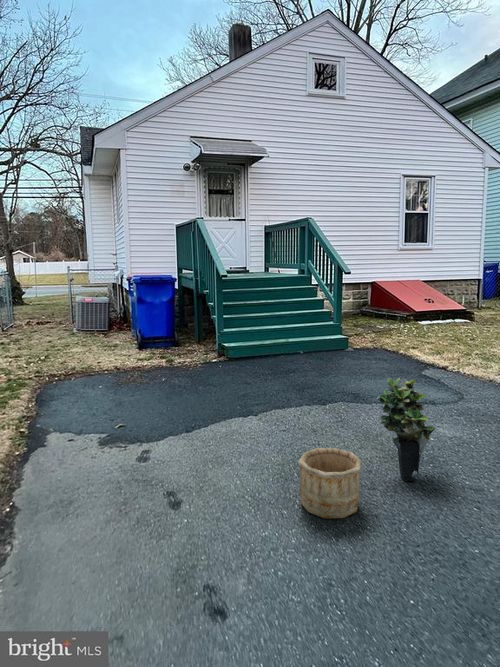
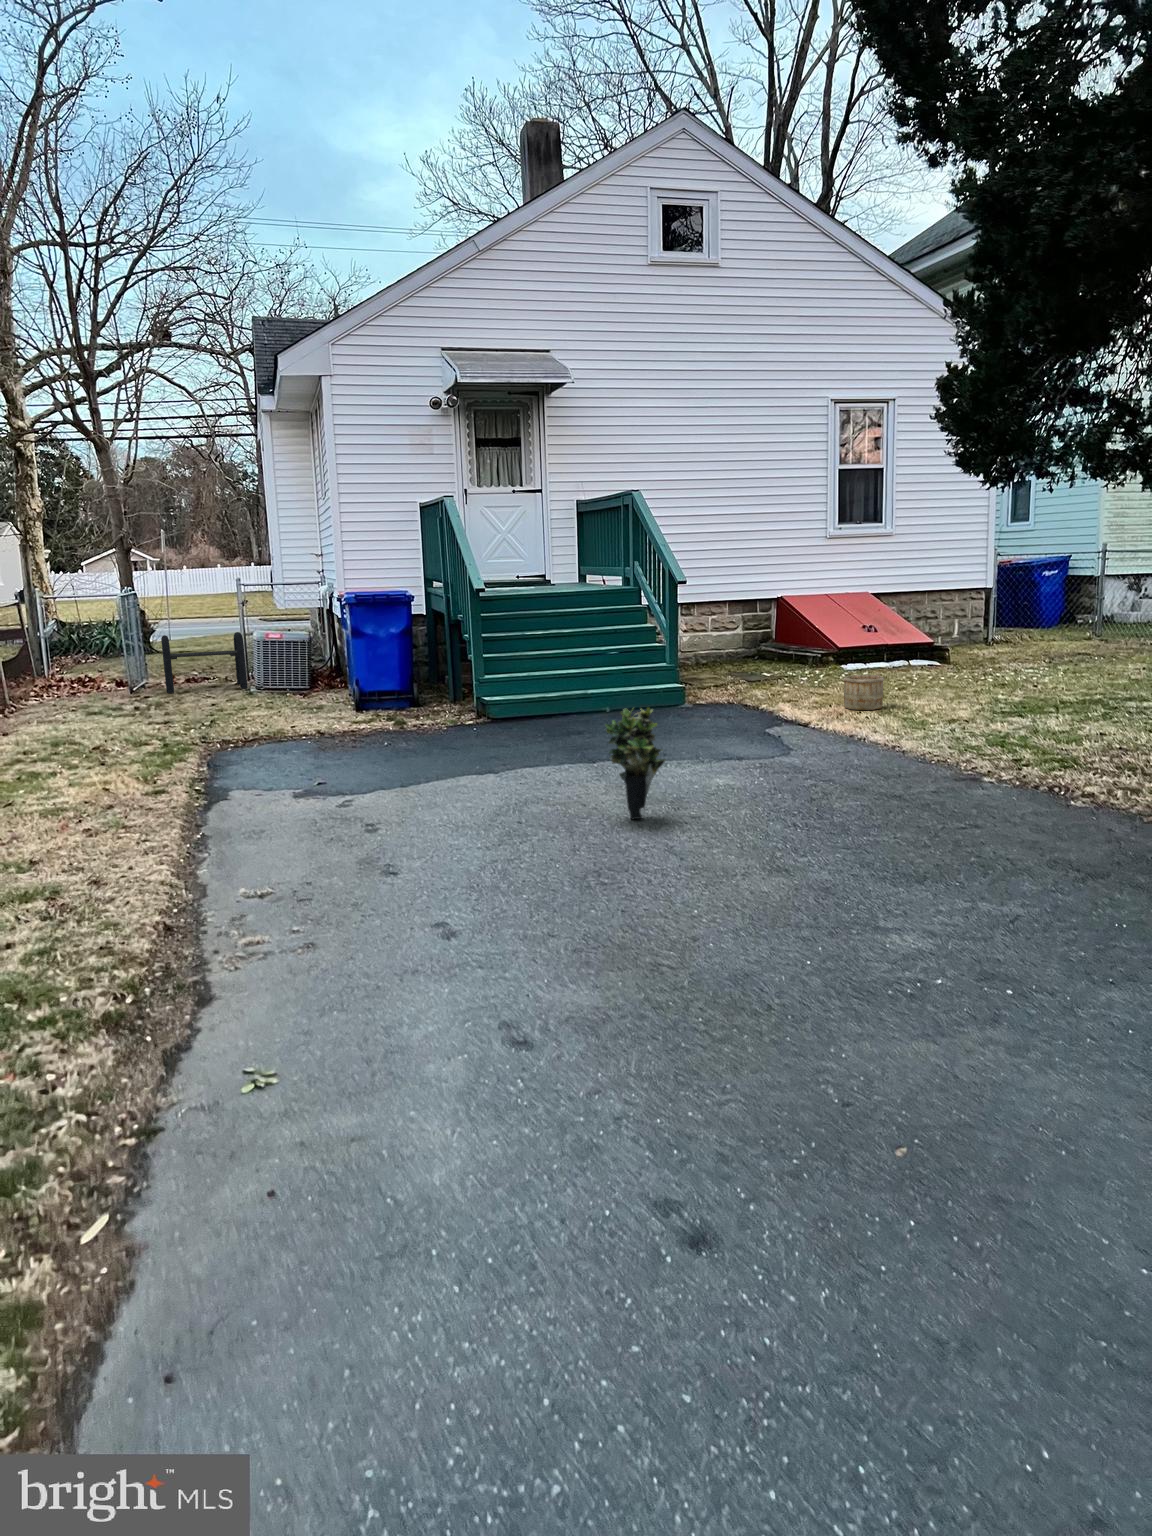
bench: none [20,298,72,334] -> present [161,632,248,693]
wooden bucket: present [298,448,362,518] -> present [843,675,885,710]

